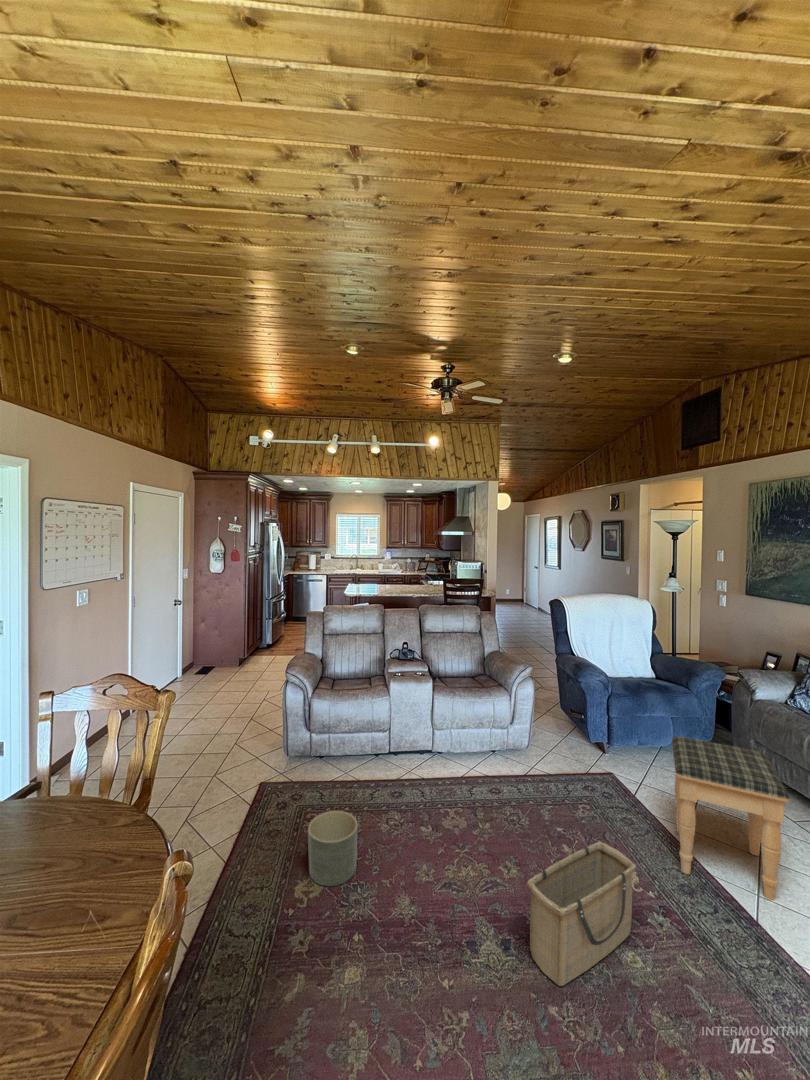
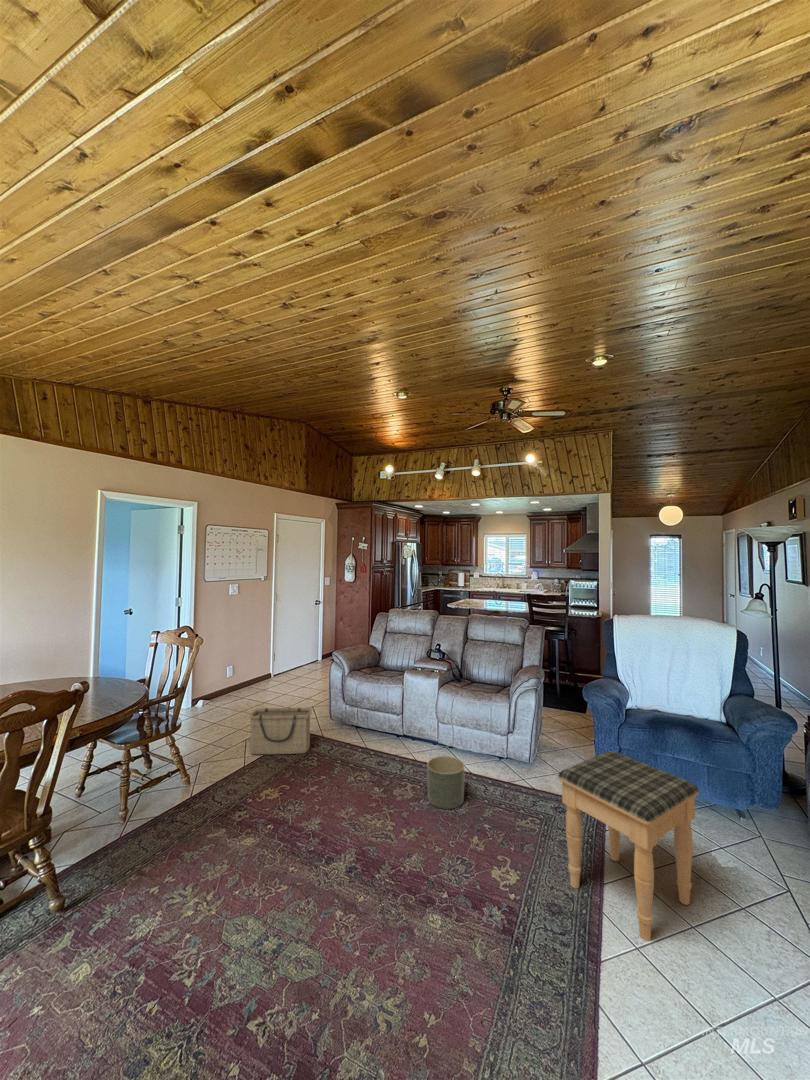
planter: present [308,811,357,886] -> present [427,756,464,809]
basket: present [527,842,636,986] -> present [249,708,312,754]

